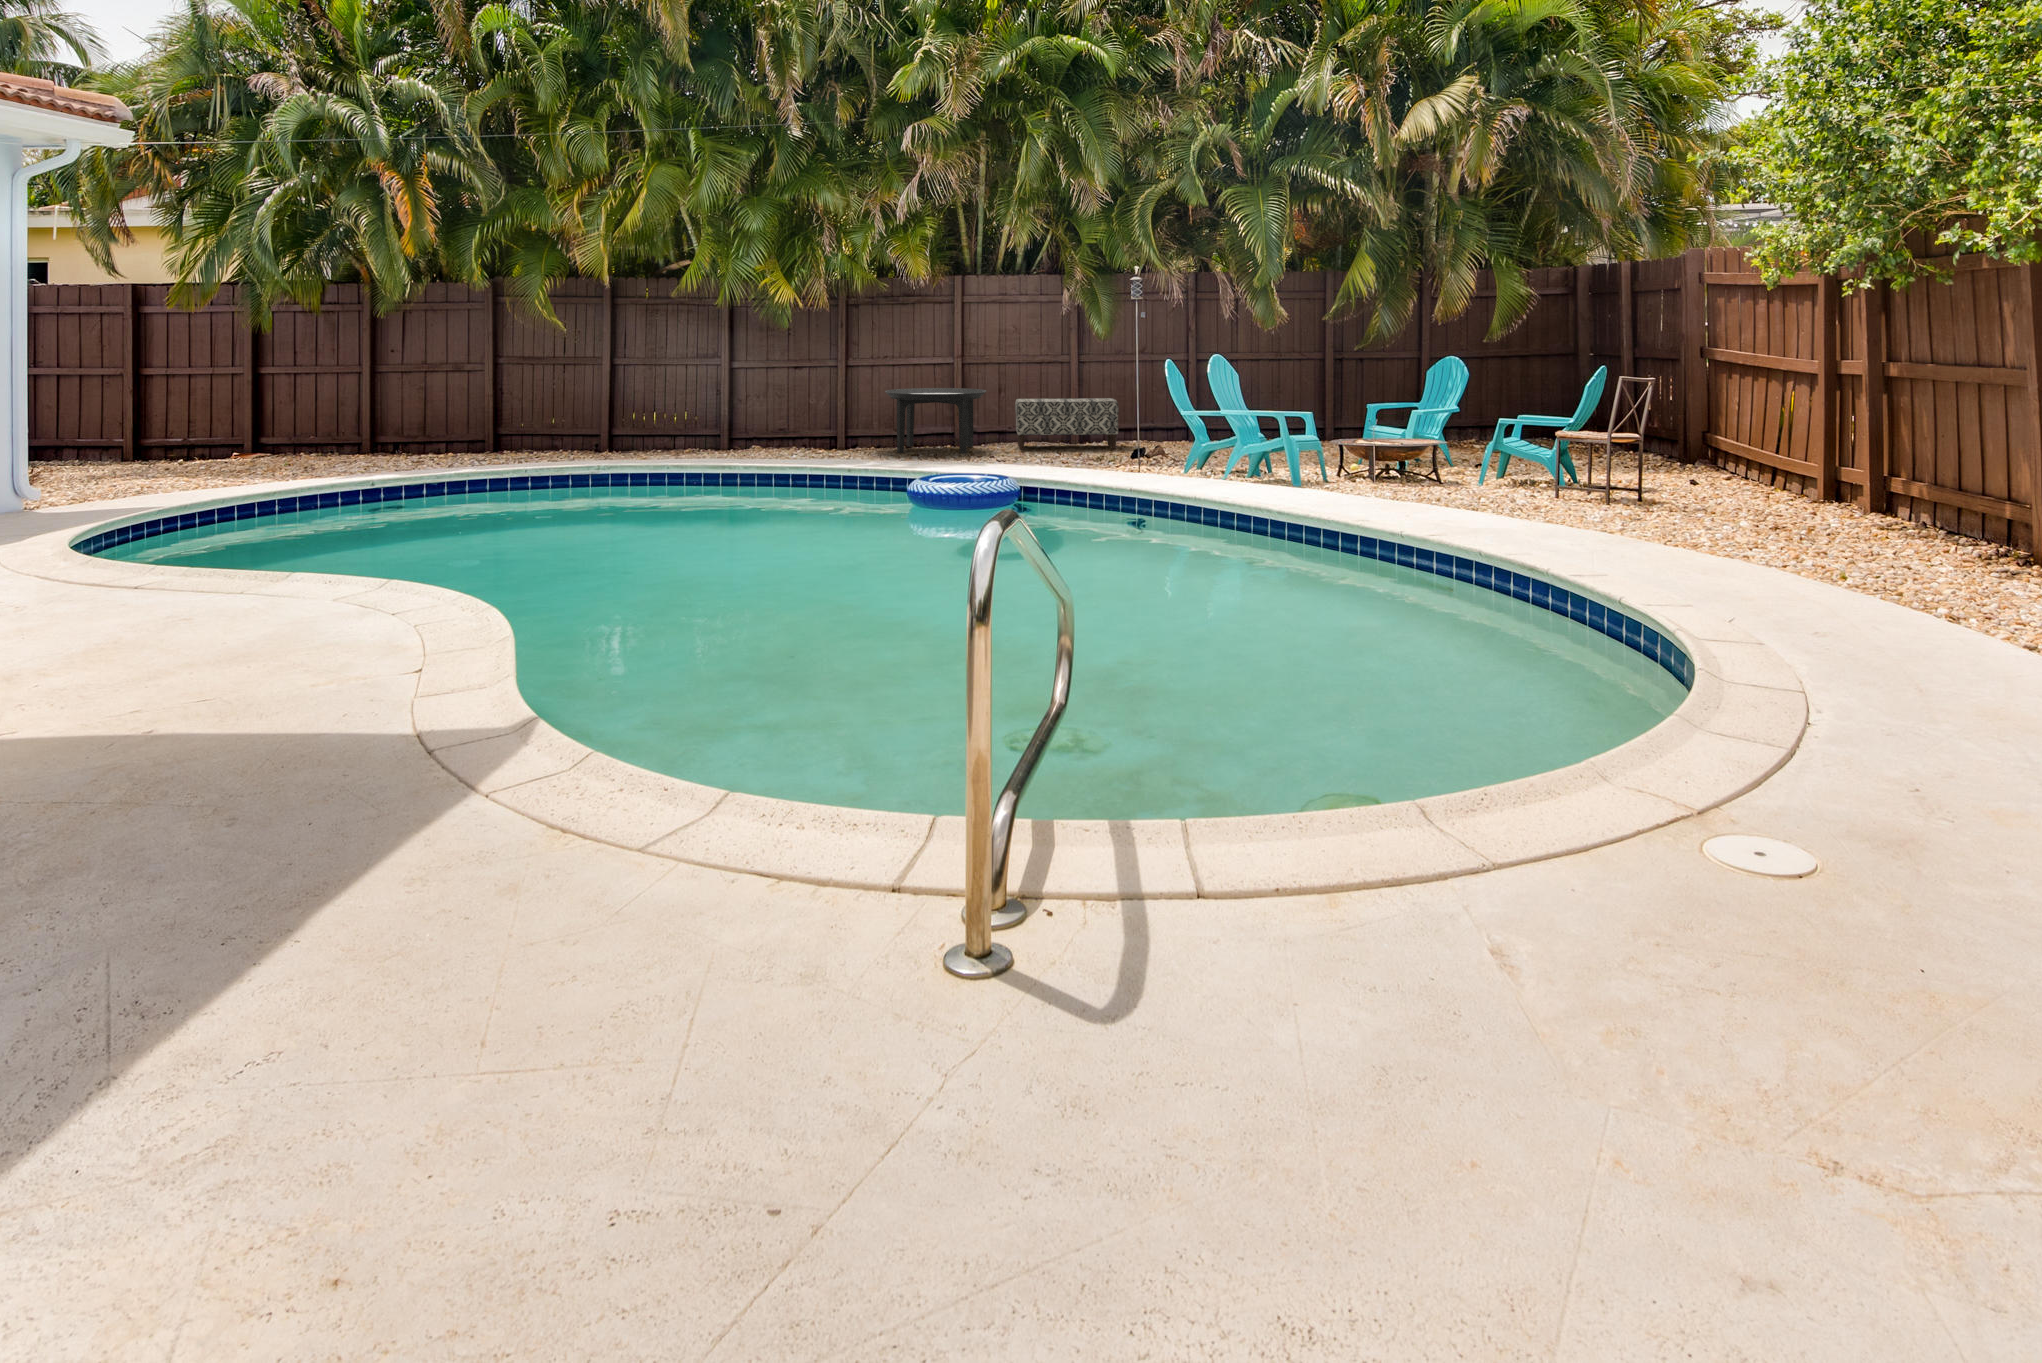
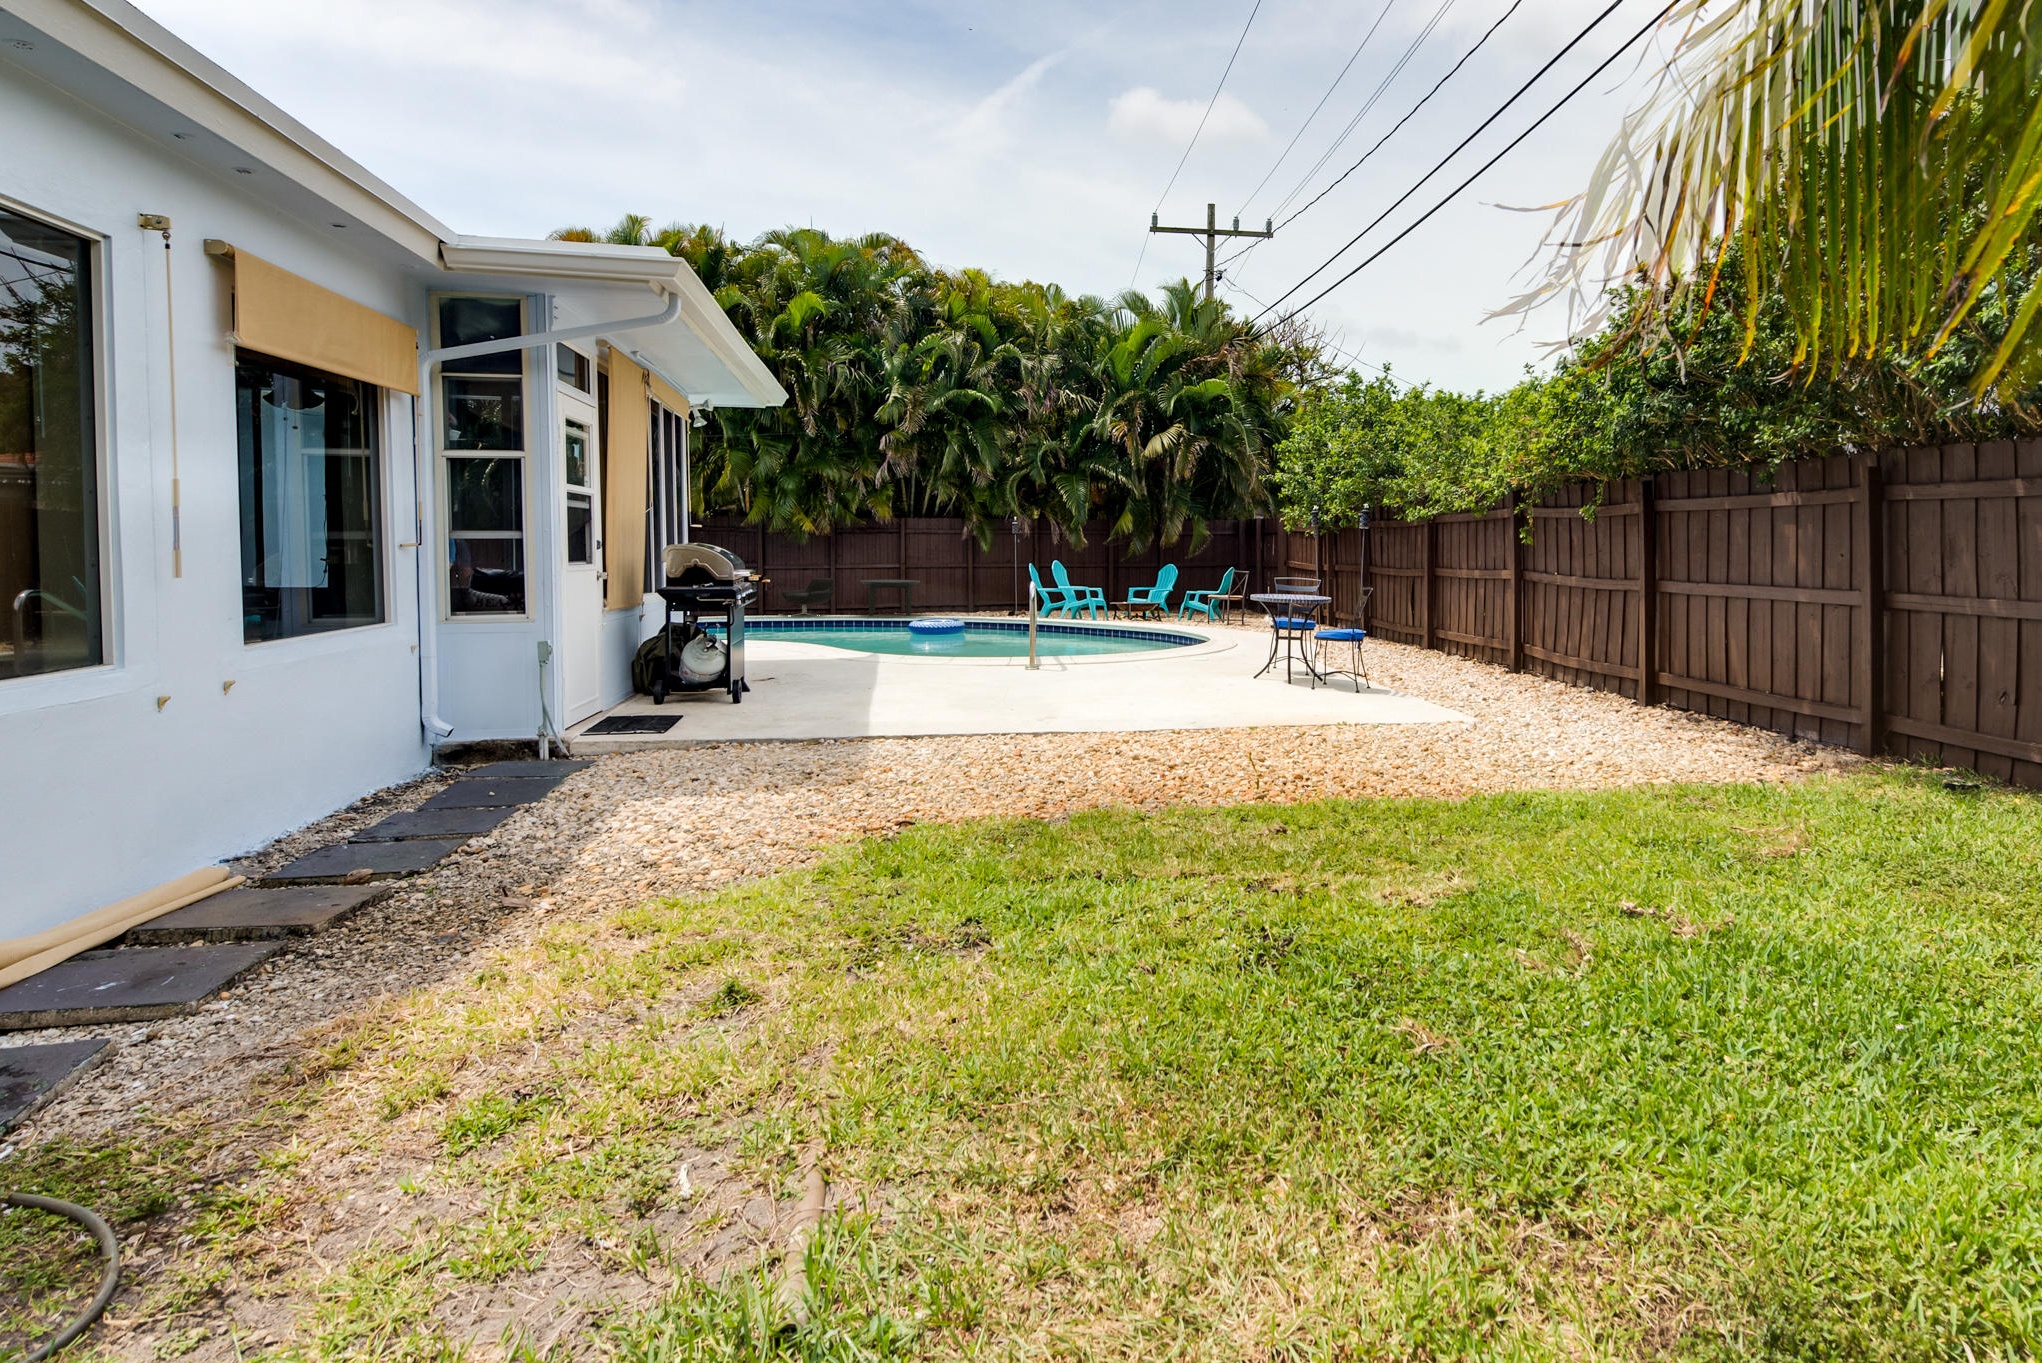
lounge chair: none [759,386,845,453] -> present [781,578,835,616]
bench: present [1015,398,1119,450] -> none [936,586,996,614]

